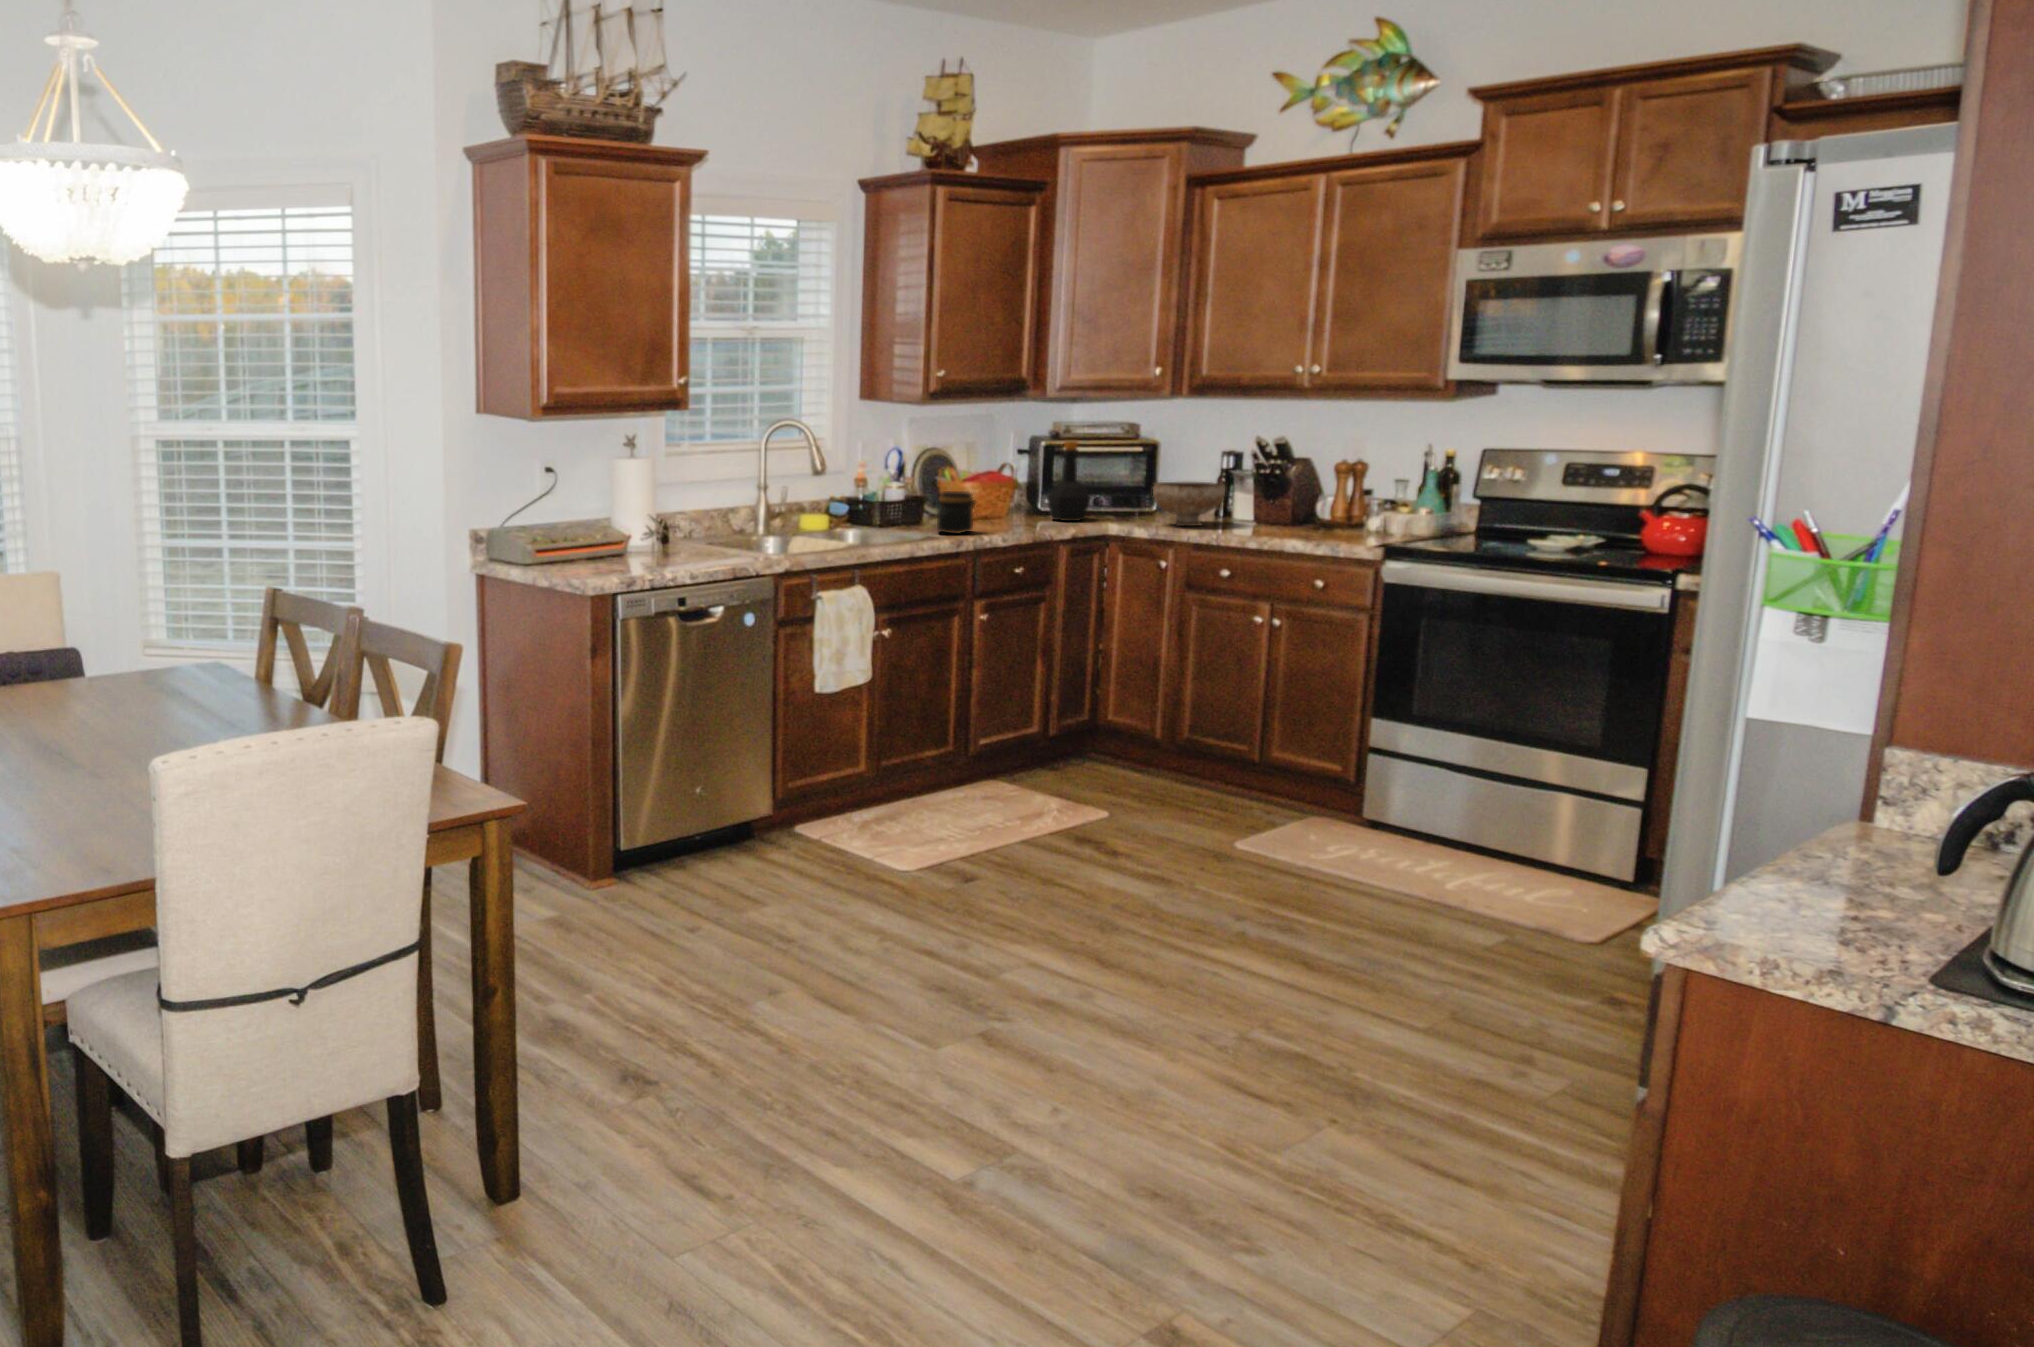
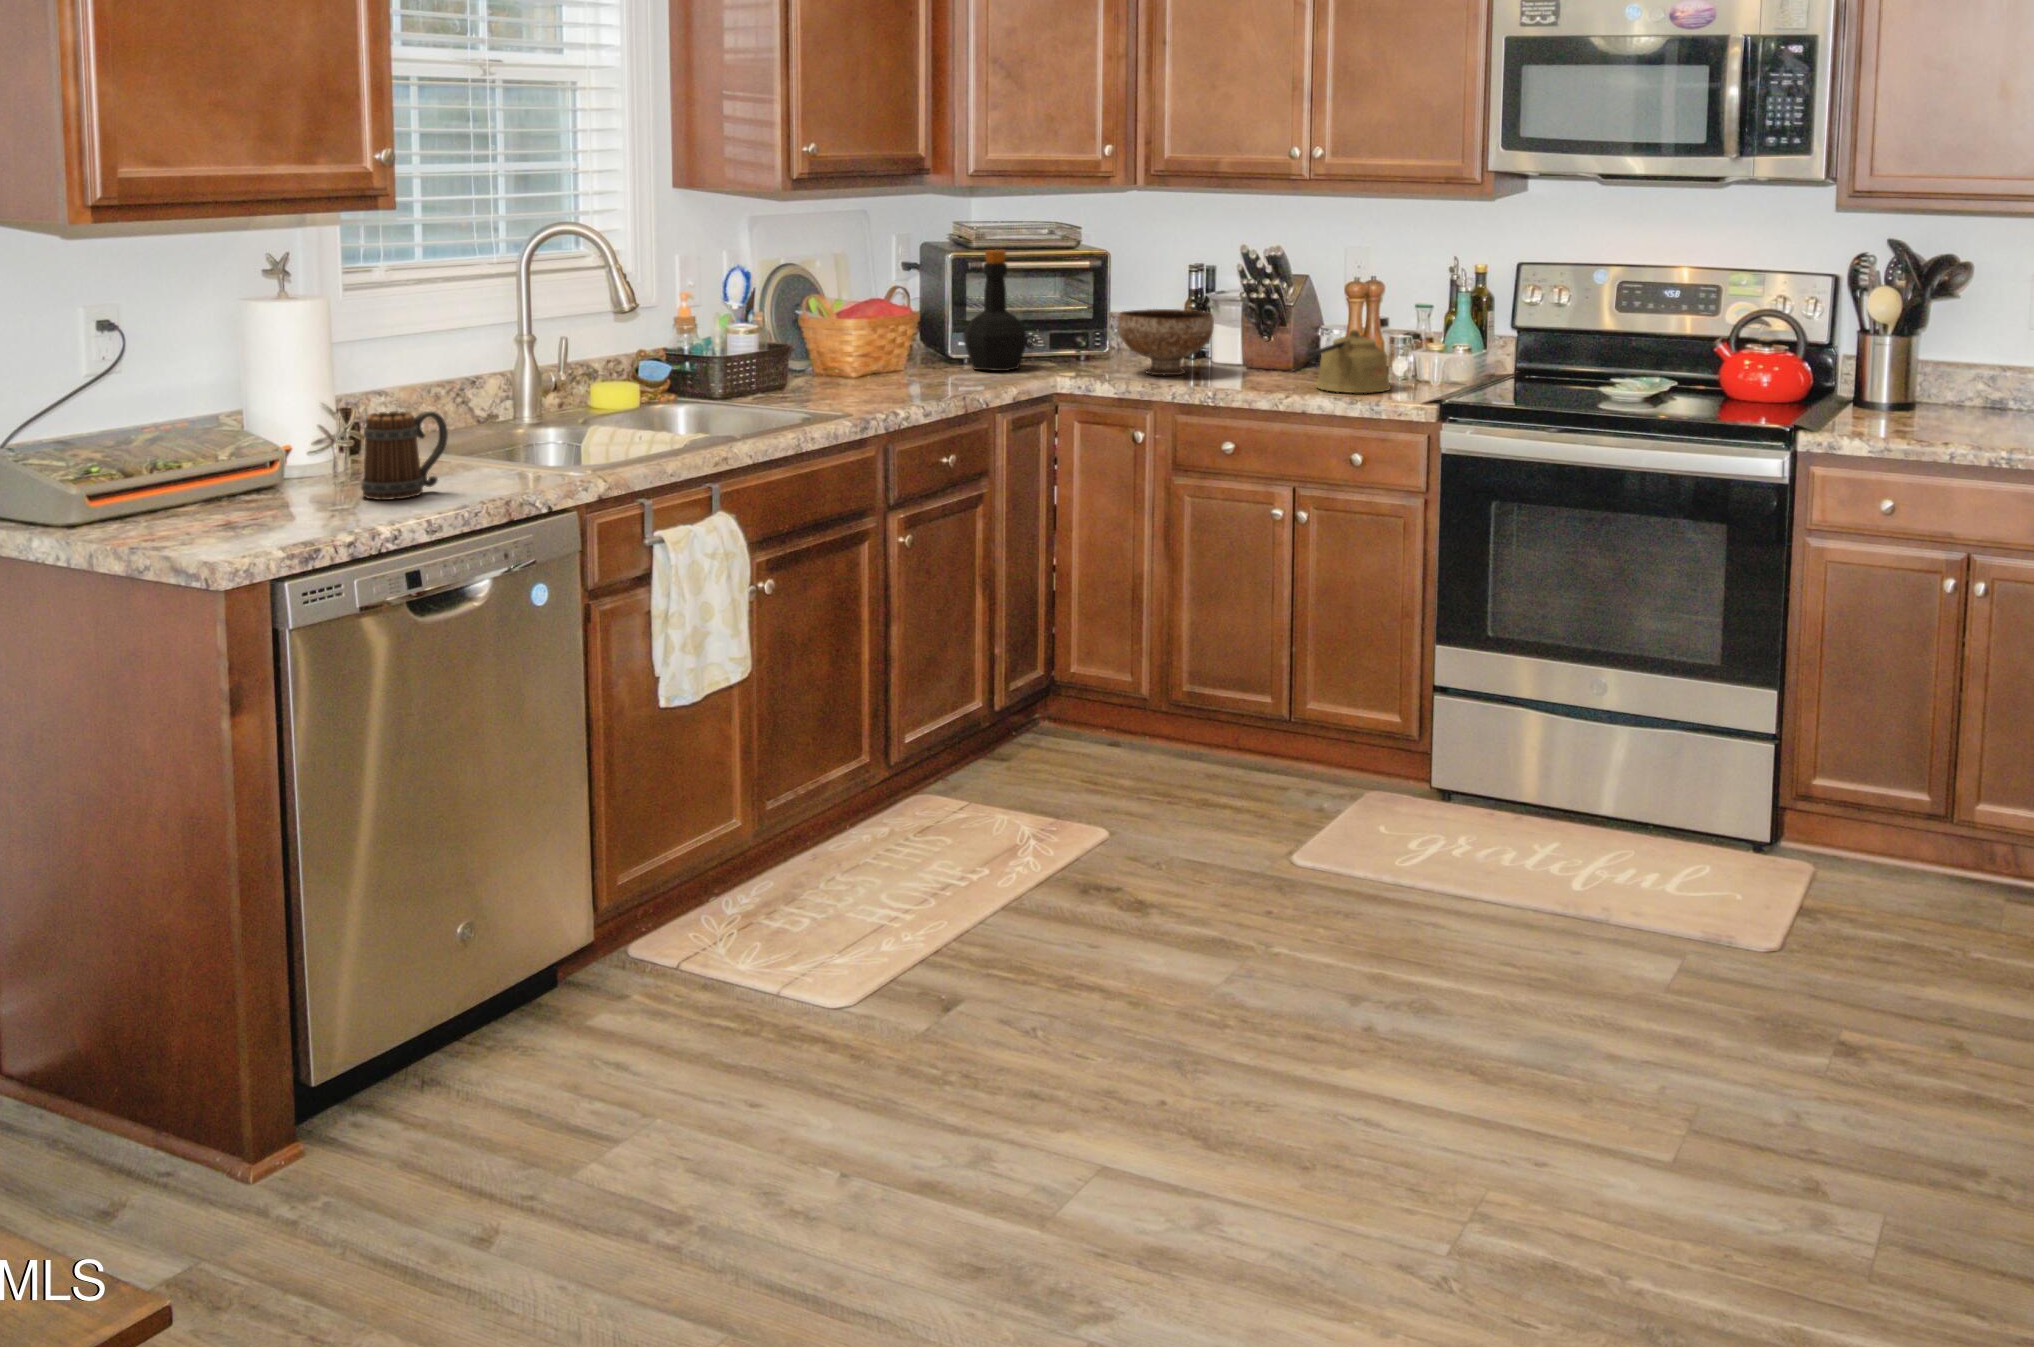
jar: present [933,491,976,534] -> none [805,332,880,401]
kettle: none [1286,495,1353,539] -> present [1308,330,1390,393]
mug: none [662,518,706,563] -> present [361,411,448,500]

